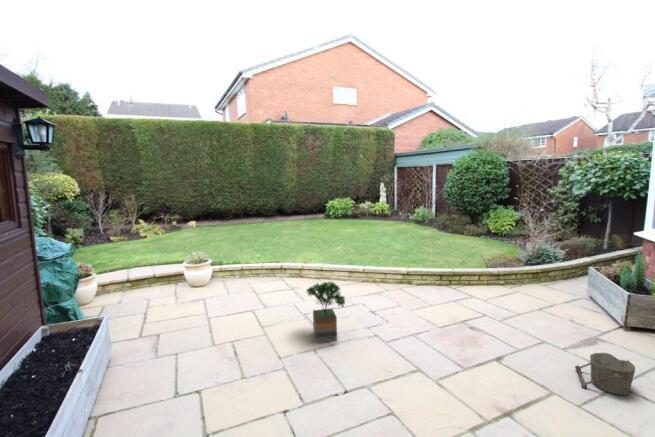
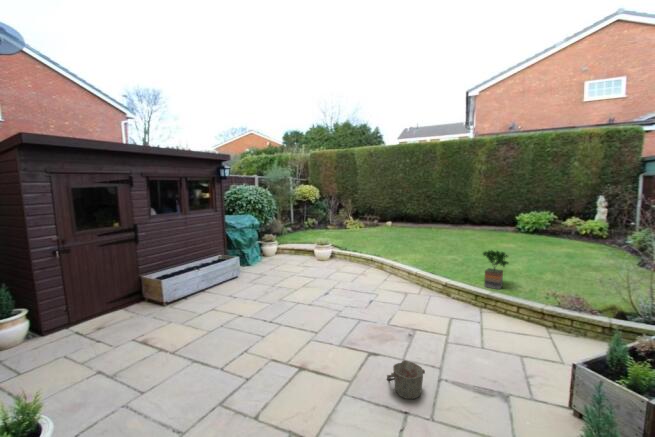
potted tree: present [307,282,345,343] -> present [483,250,509,289]

